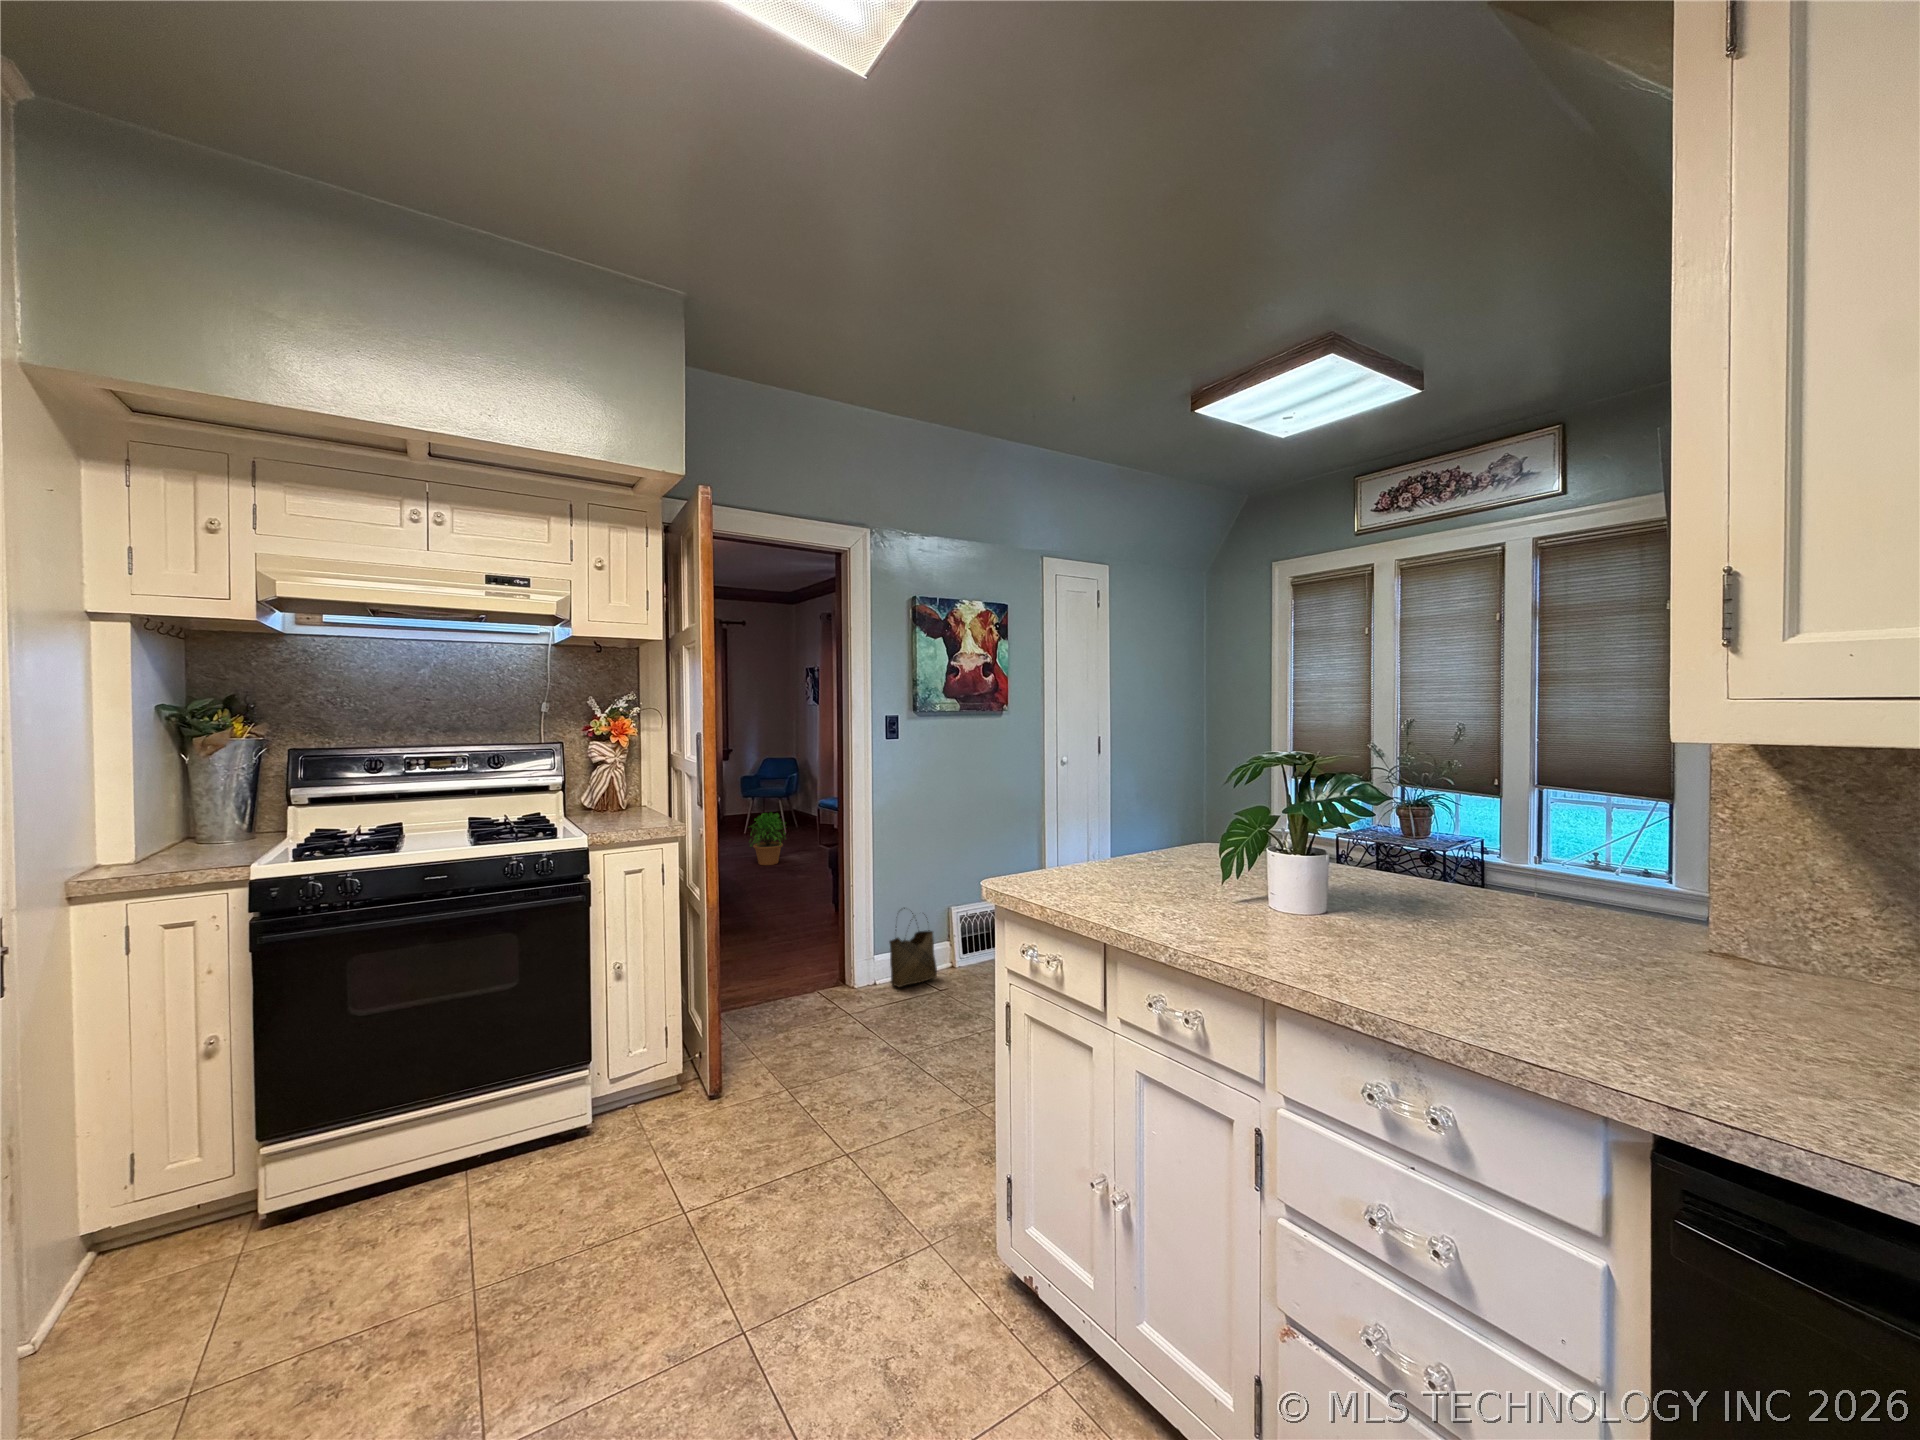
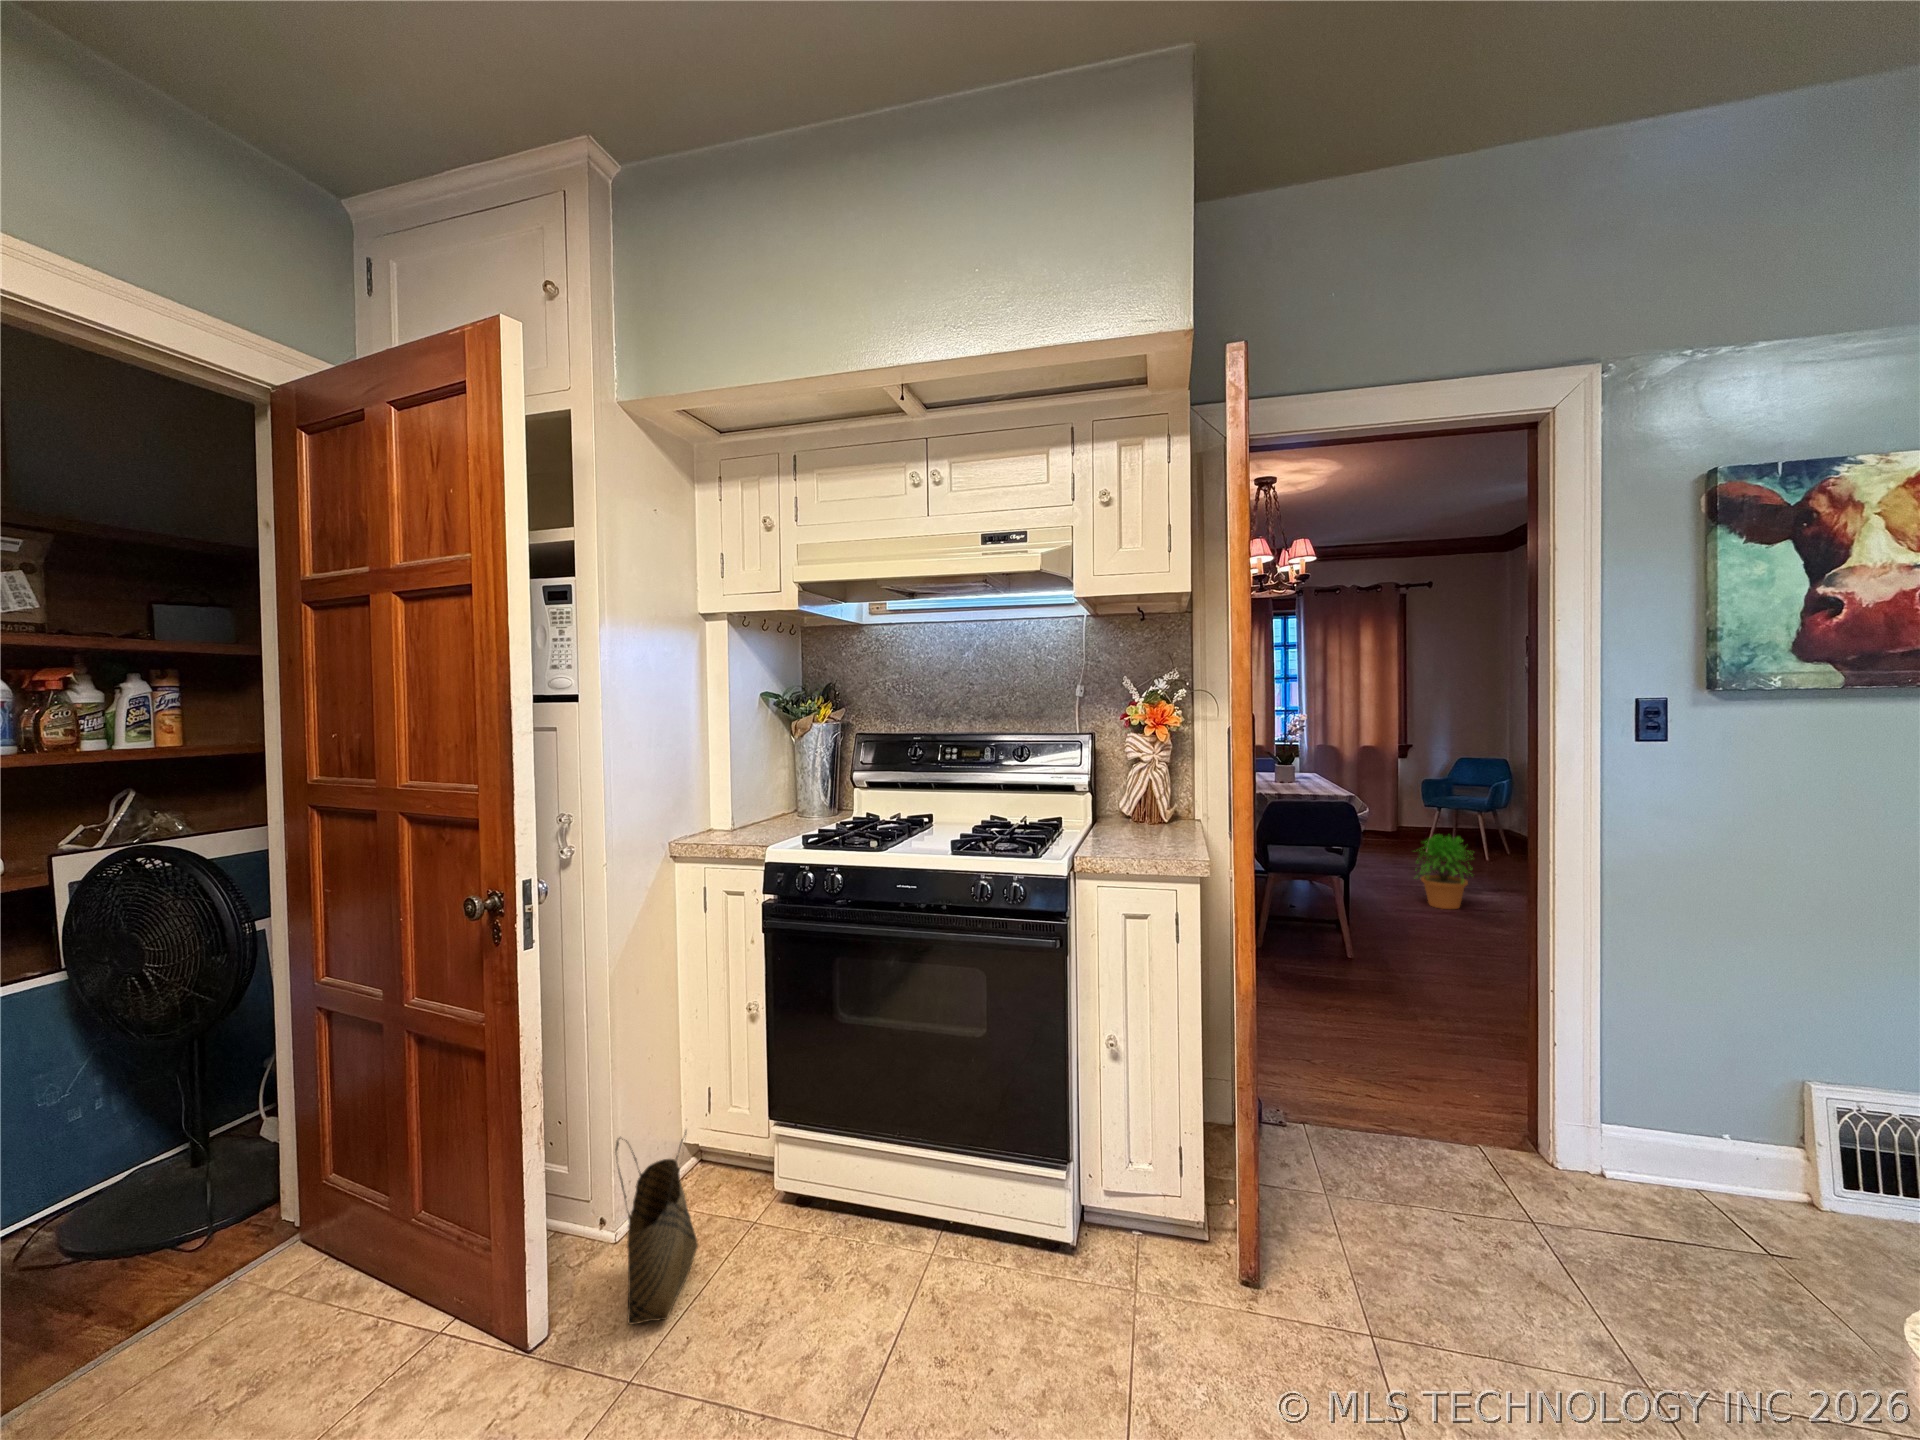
woven basket: present [889,908,937,987] -> present [615,1131,698,1324]

